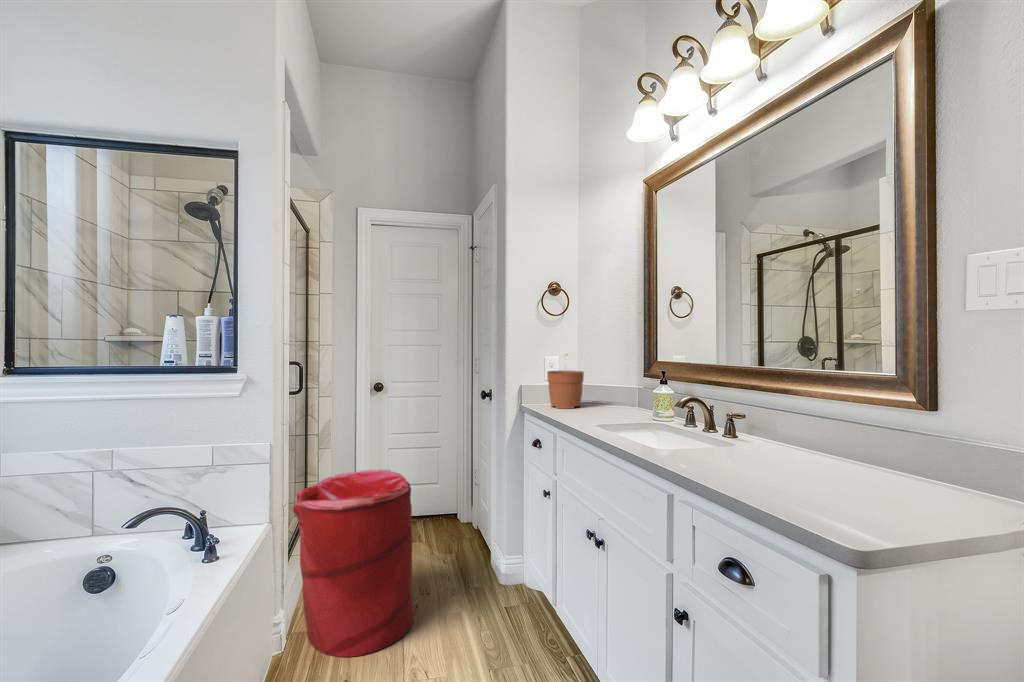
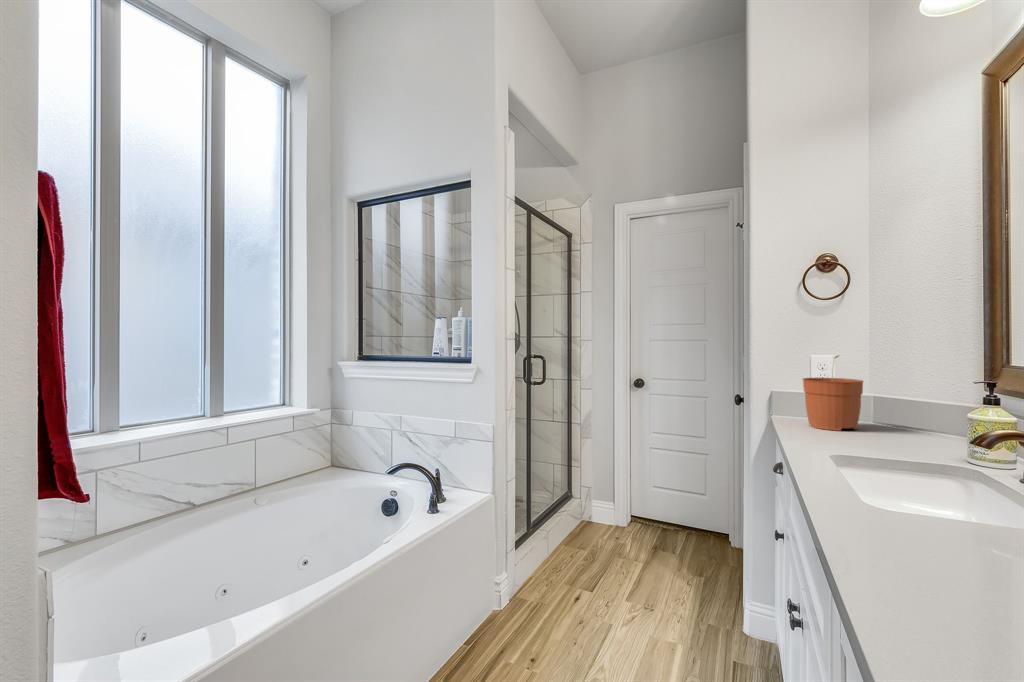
laundry hamper: present [293,469,415,657] -> none [514,463,628,645]

